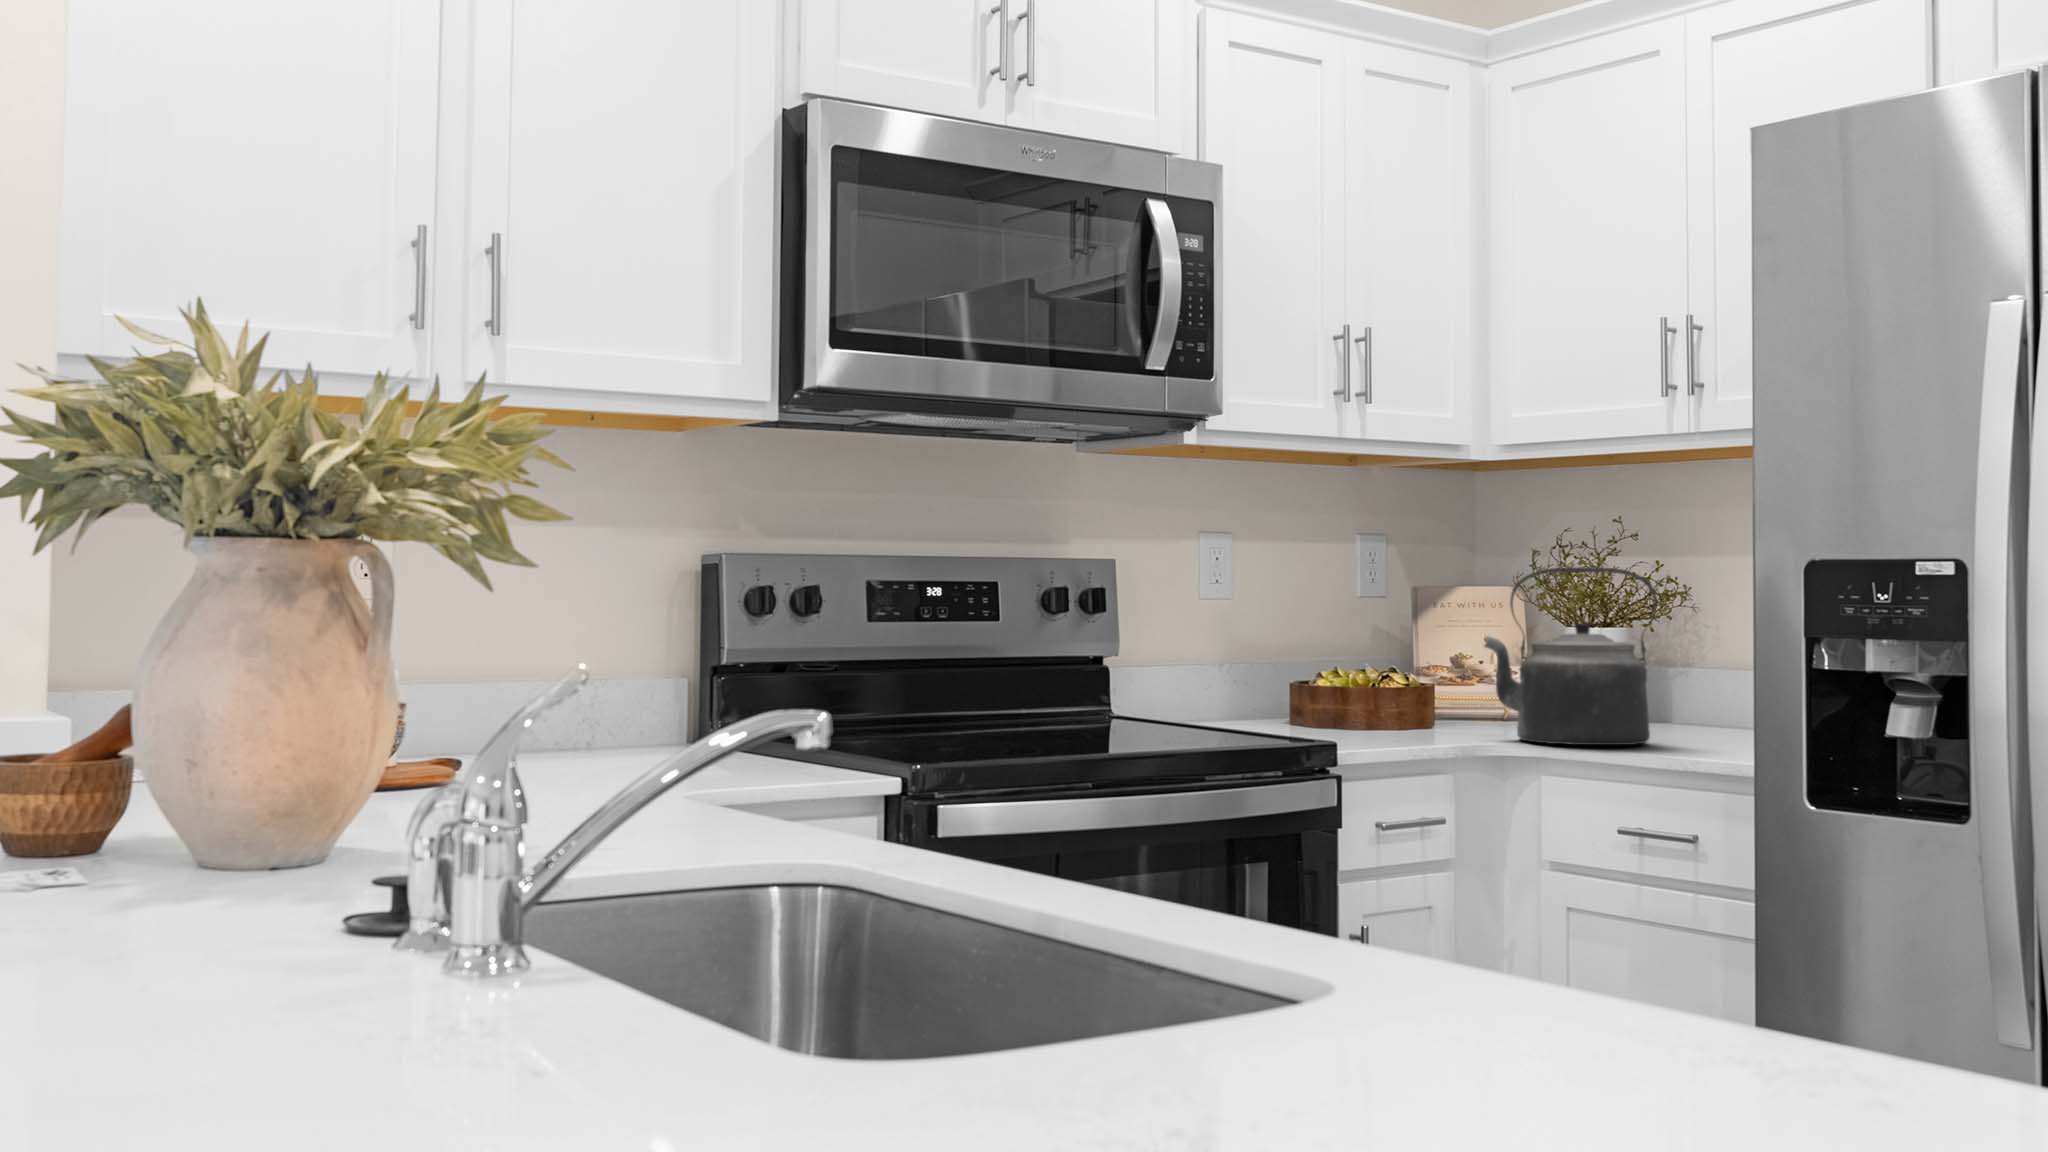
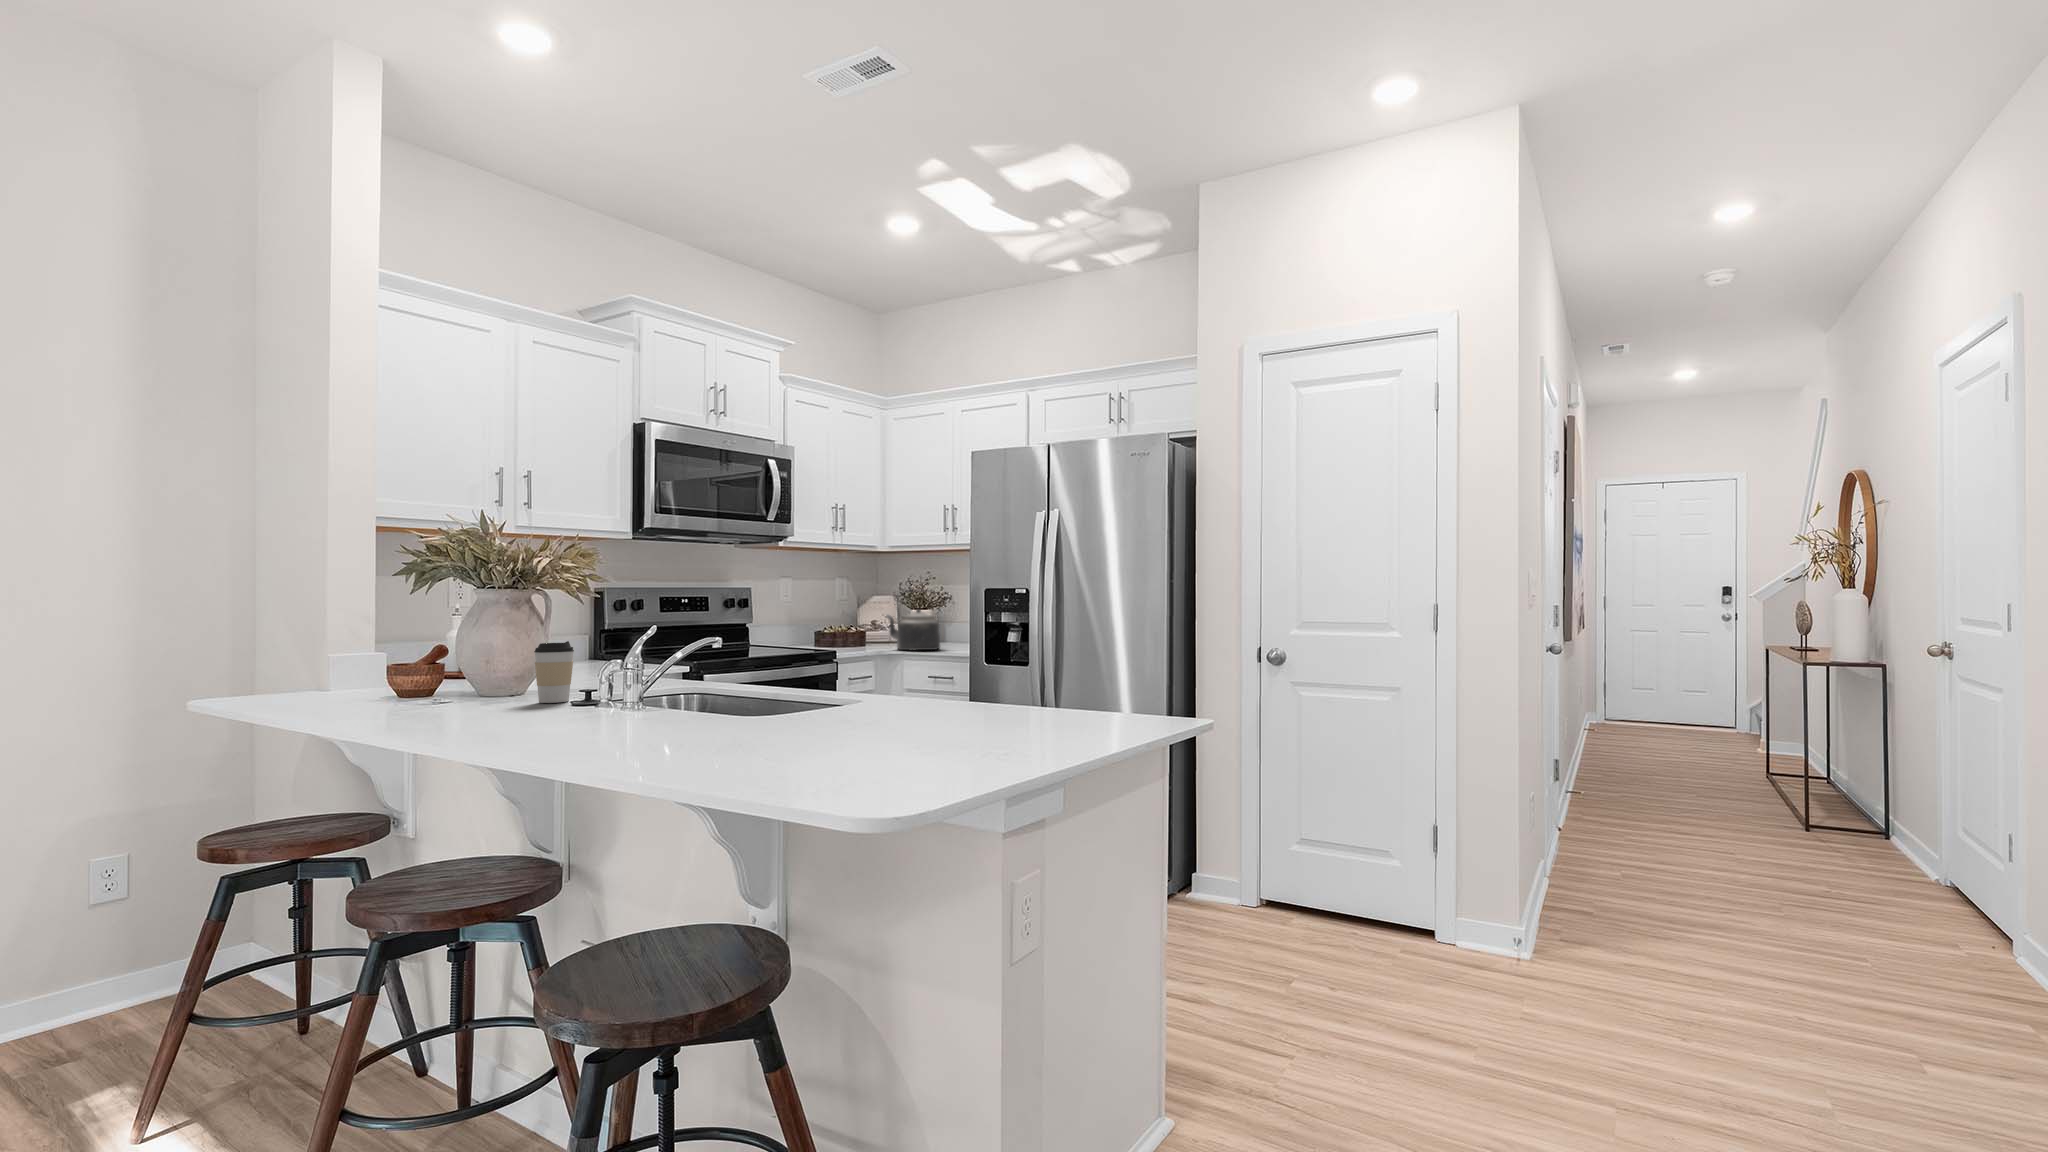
coffee cup: none [108,706,251,931] -> present [534,641,574,703]

